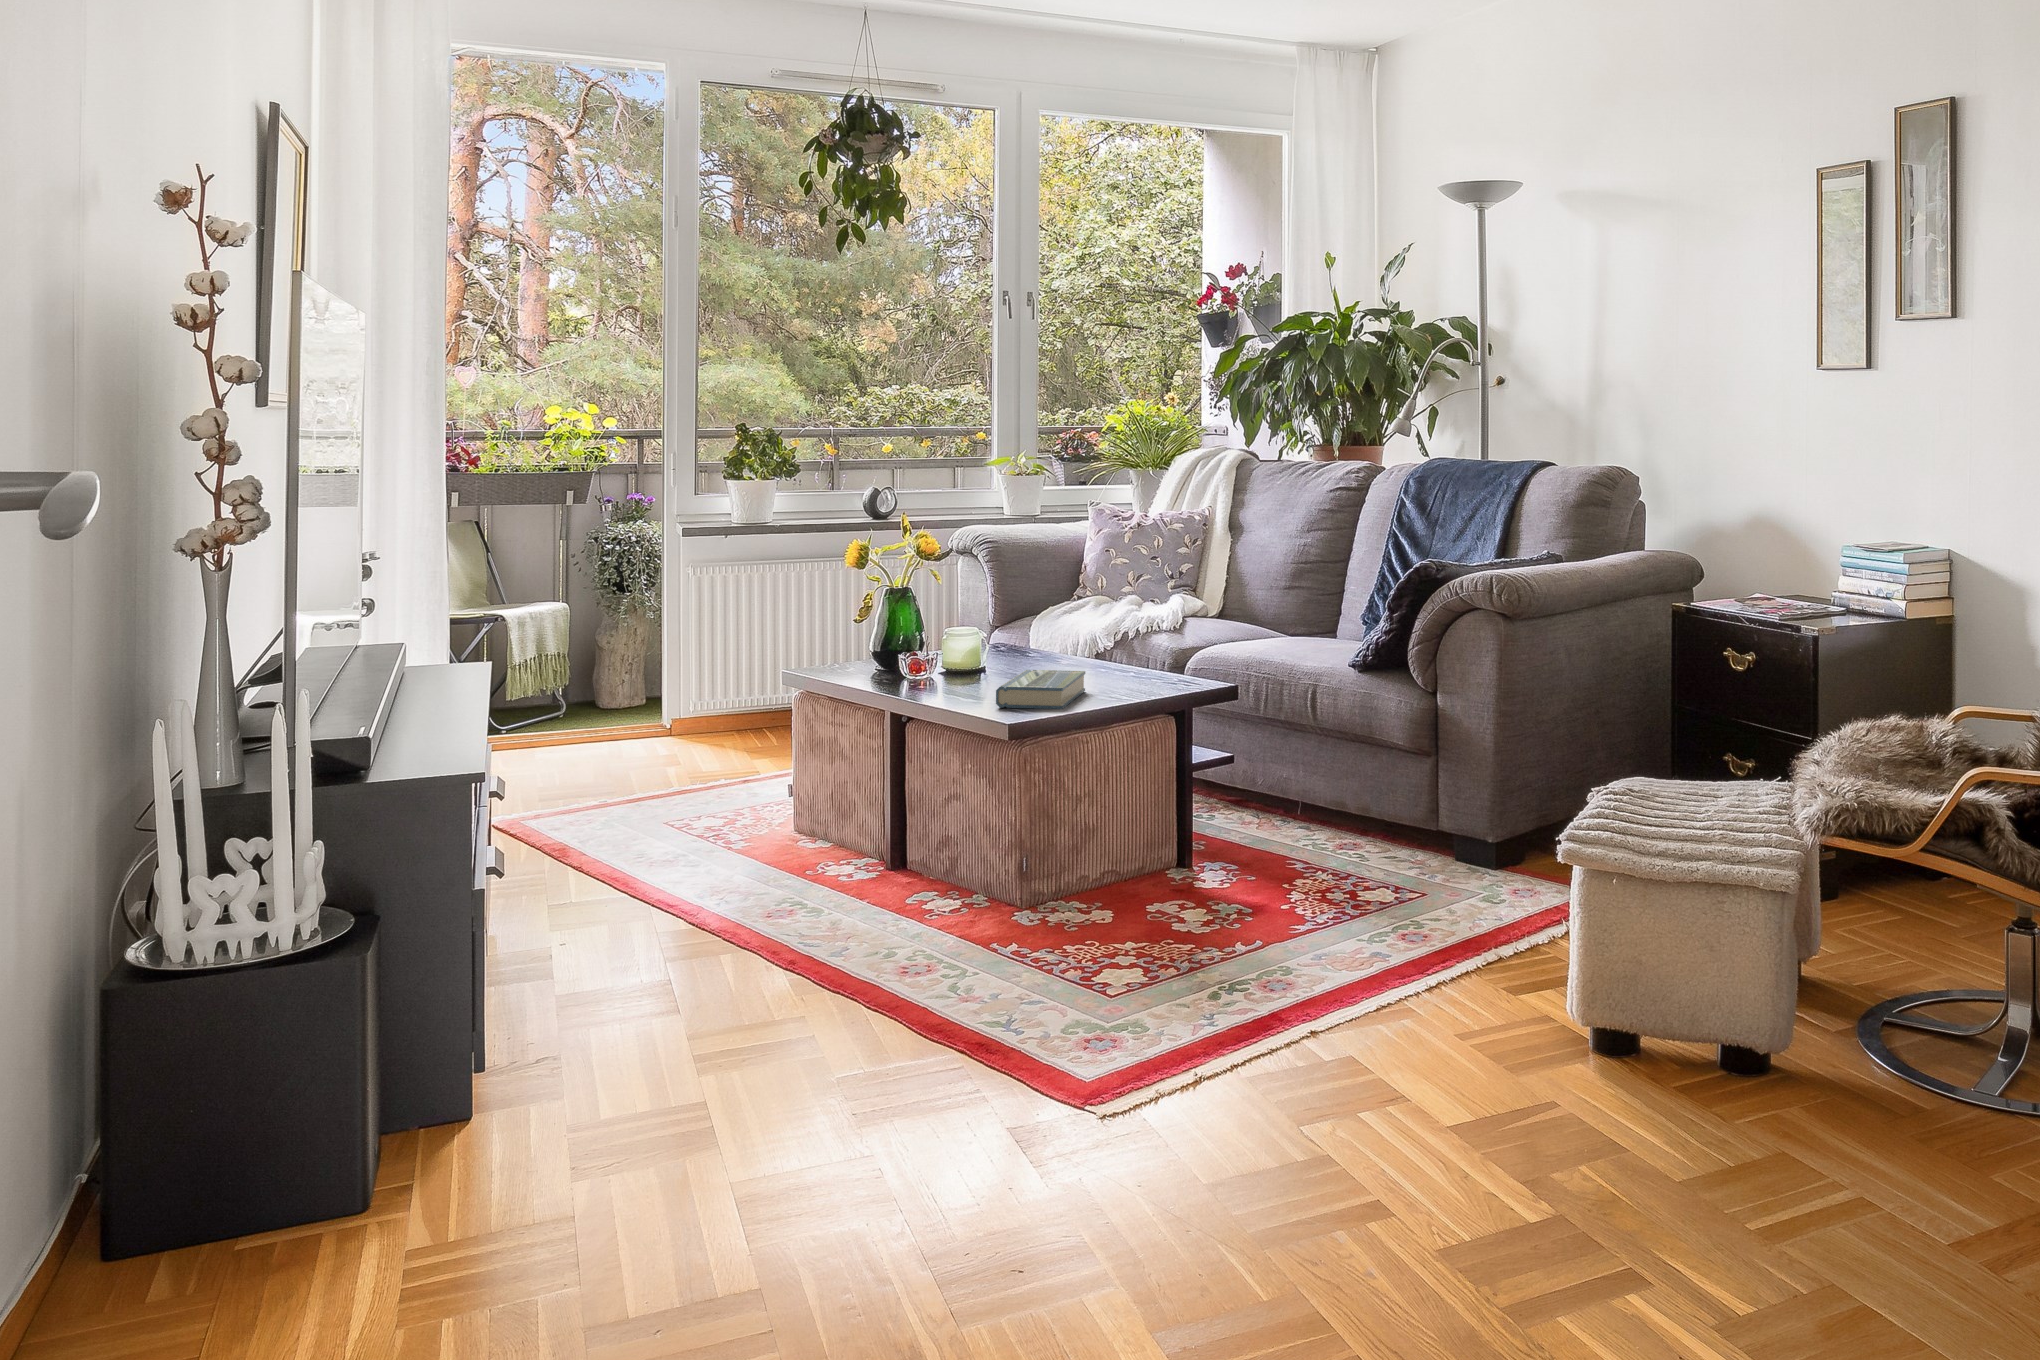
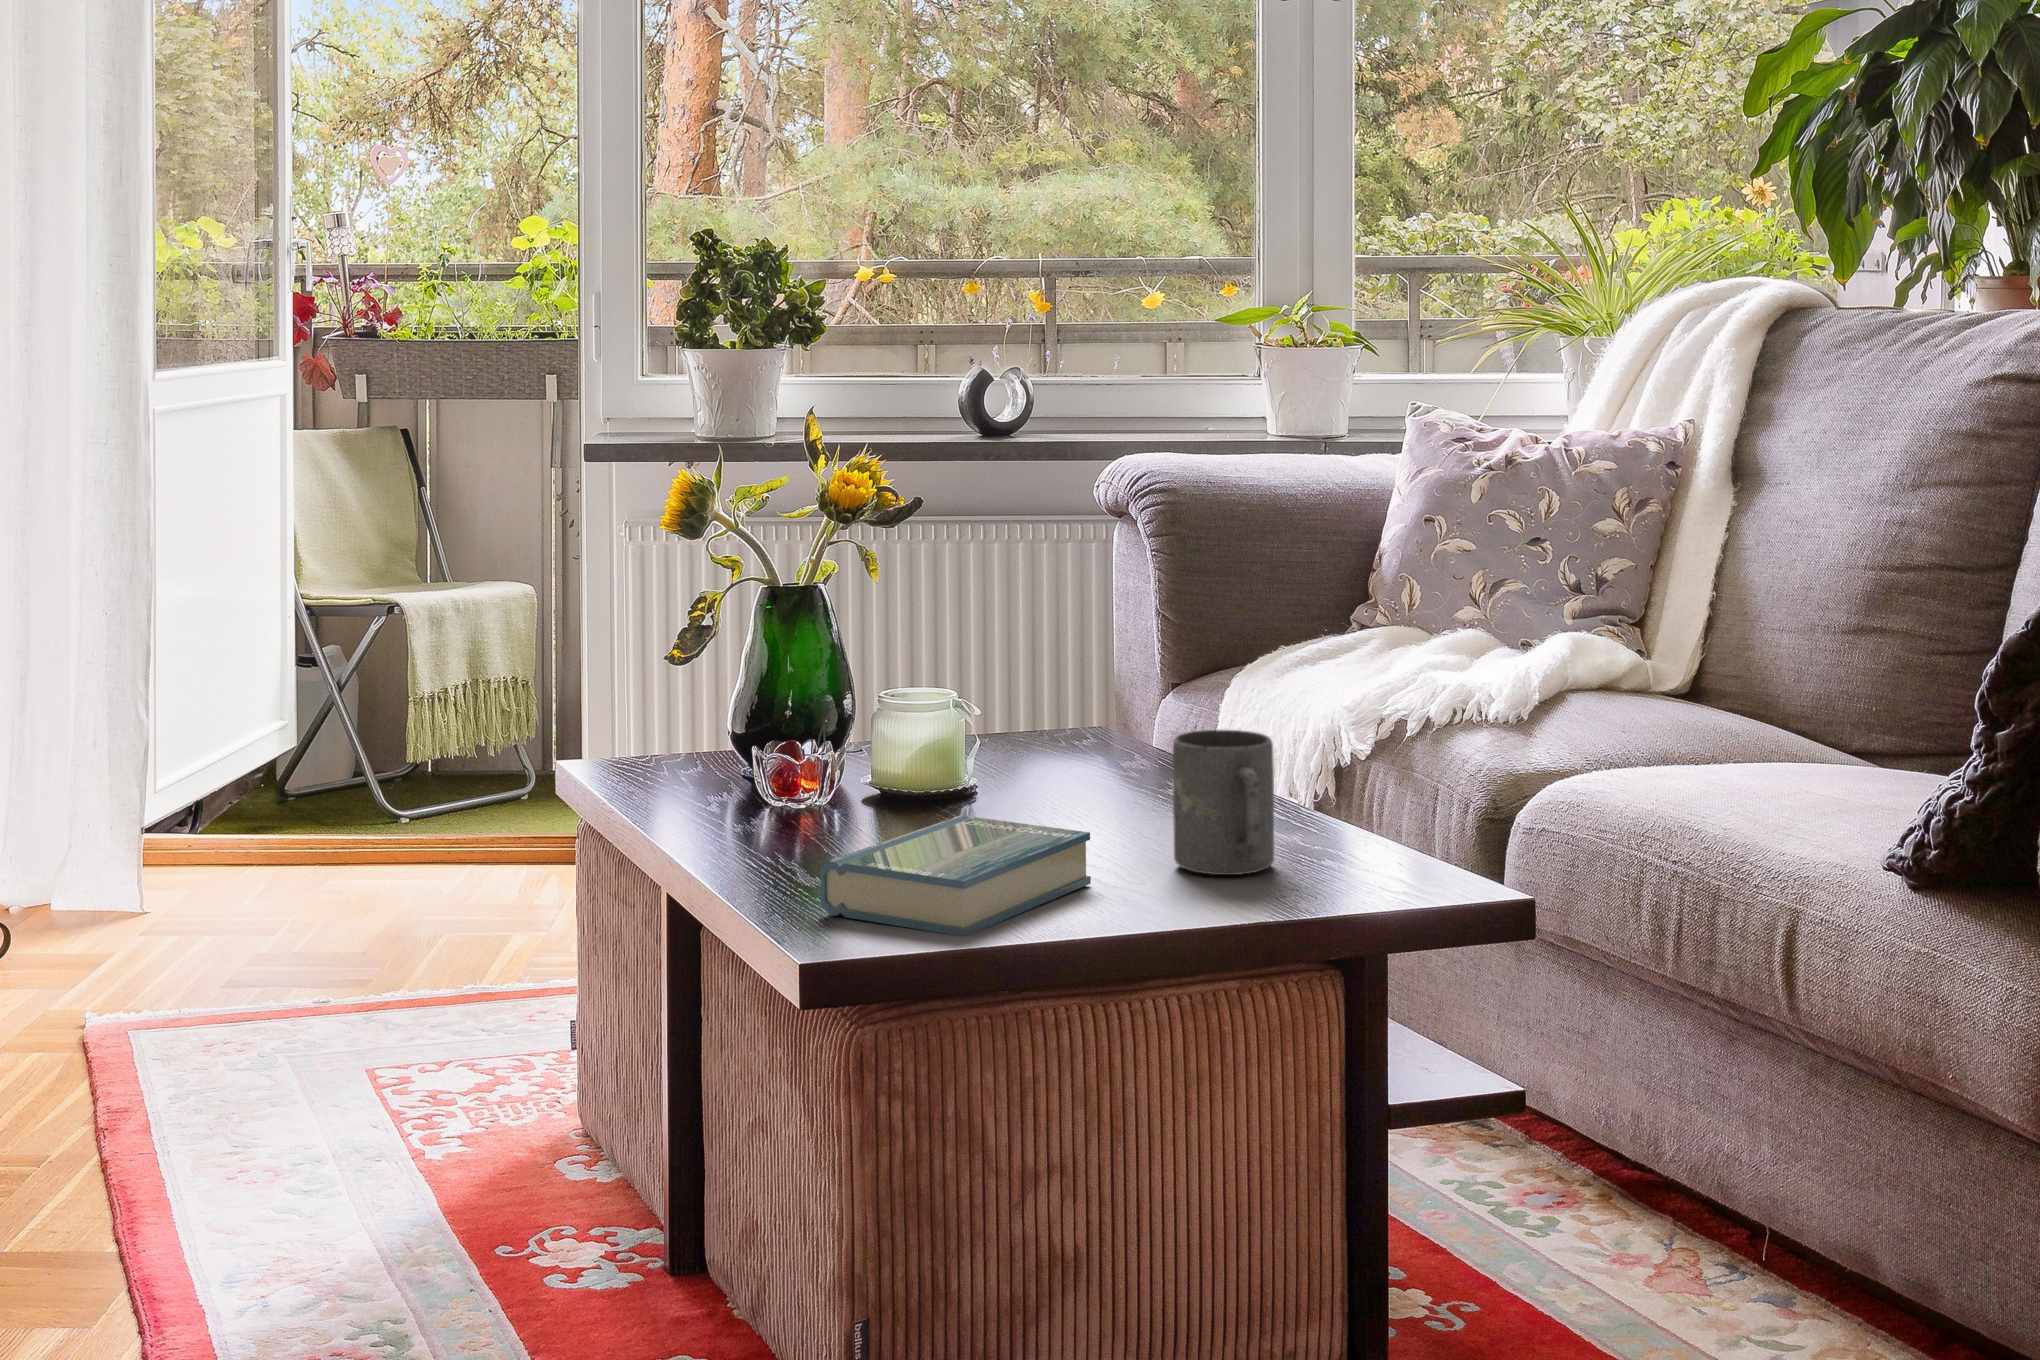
mug: none [1107,630,1148,685] -> present [1173,730,1274,875]

